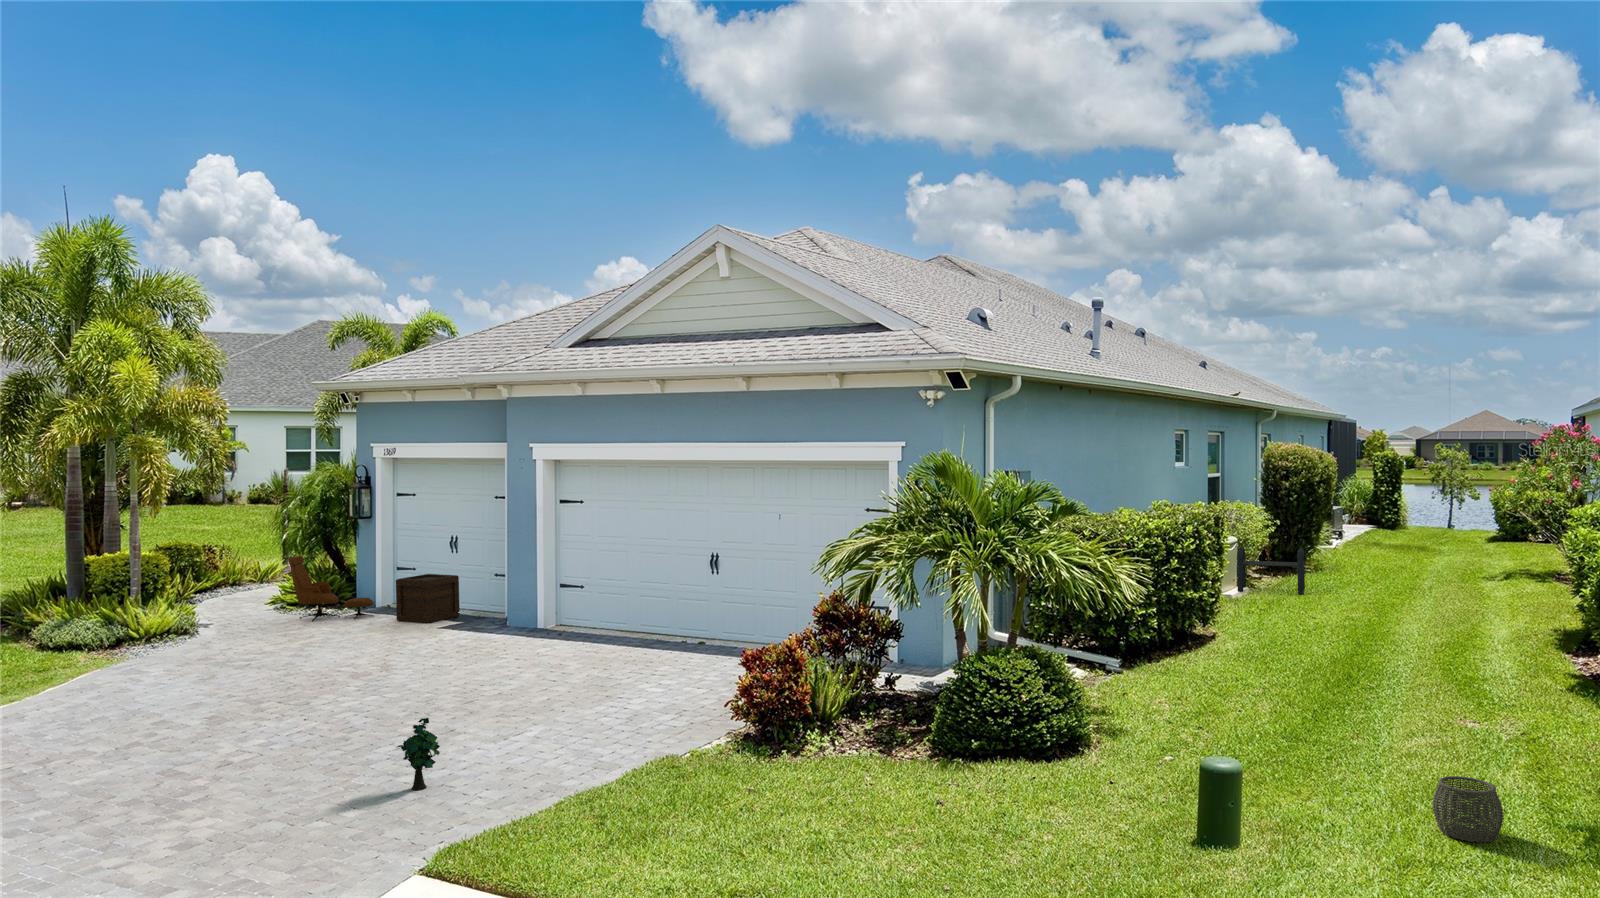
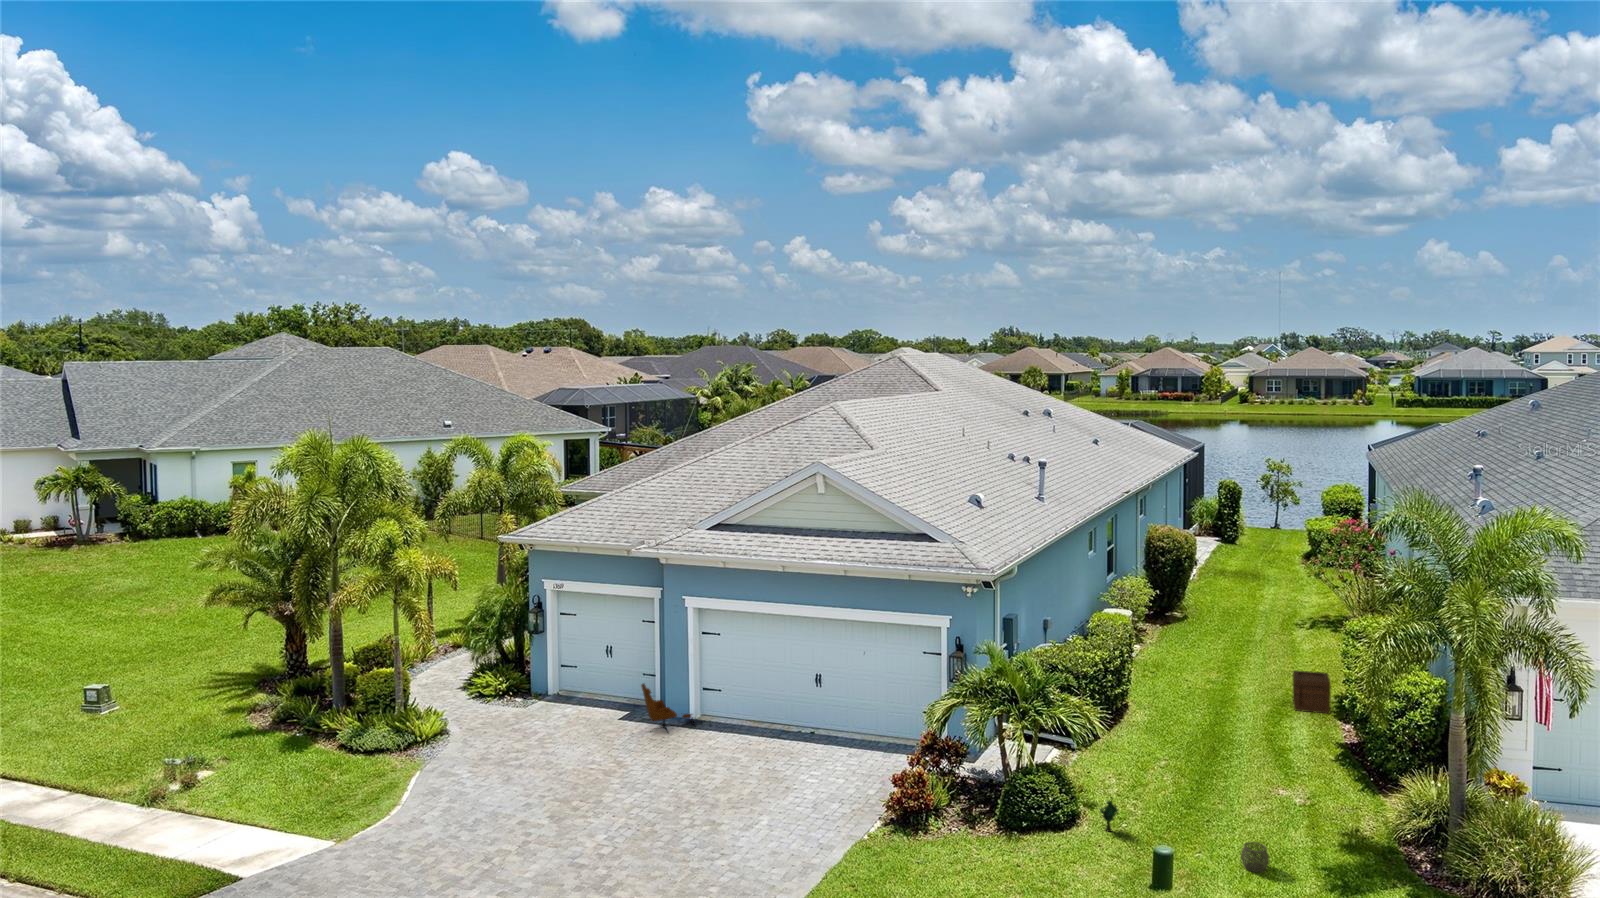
bench: present [1237,547,1305,595] -> none [1133,617,1175,652]
lounge chair: present [289,556,373,621] -> present [641,684,694,730]
wooden crate: present [396,574,460,623] -> present [1292,670,1331,713]
decorative plant: present [397,718,440,790] -> present [1100,798,1118,832]

